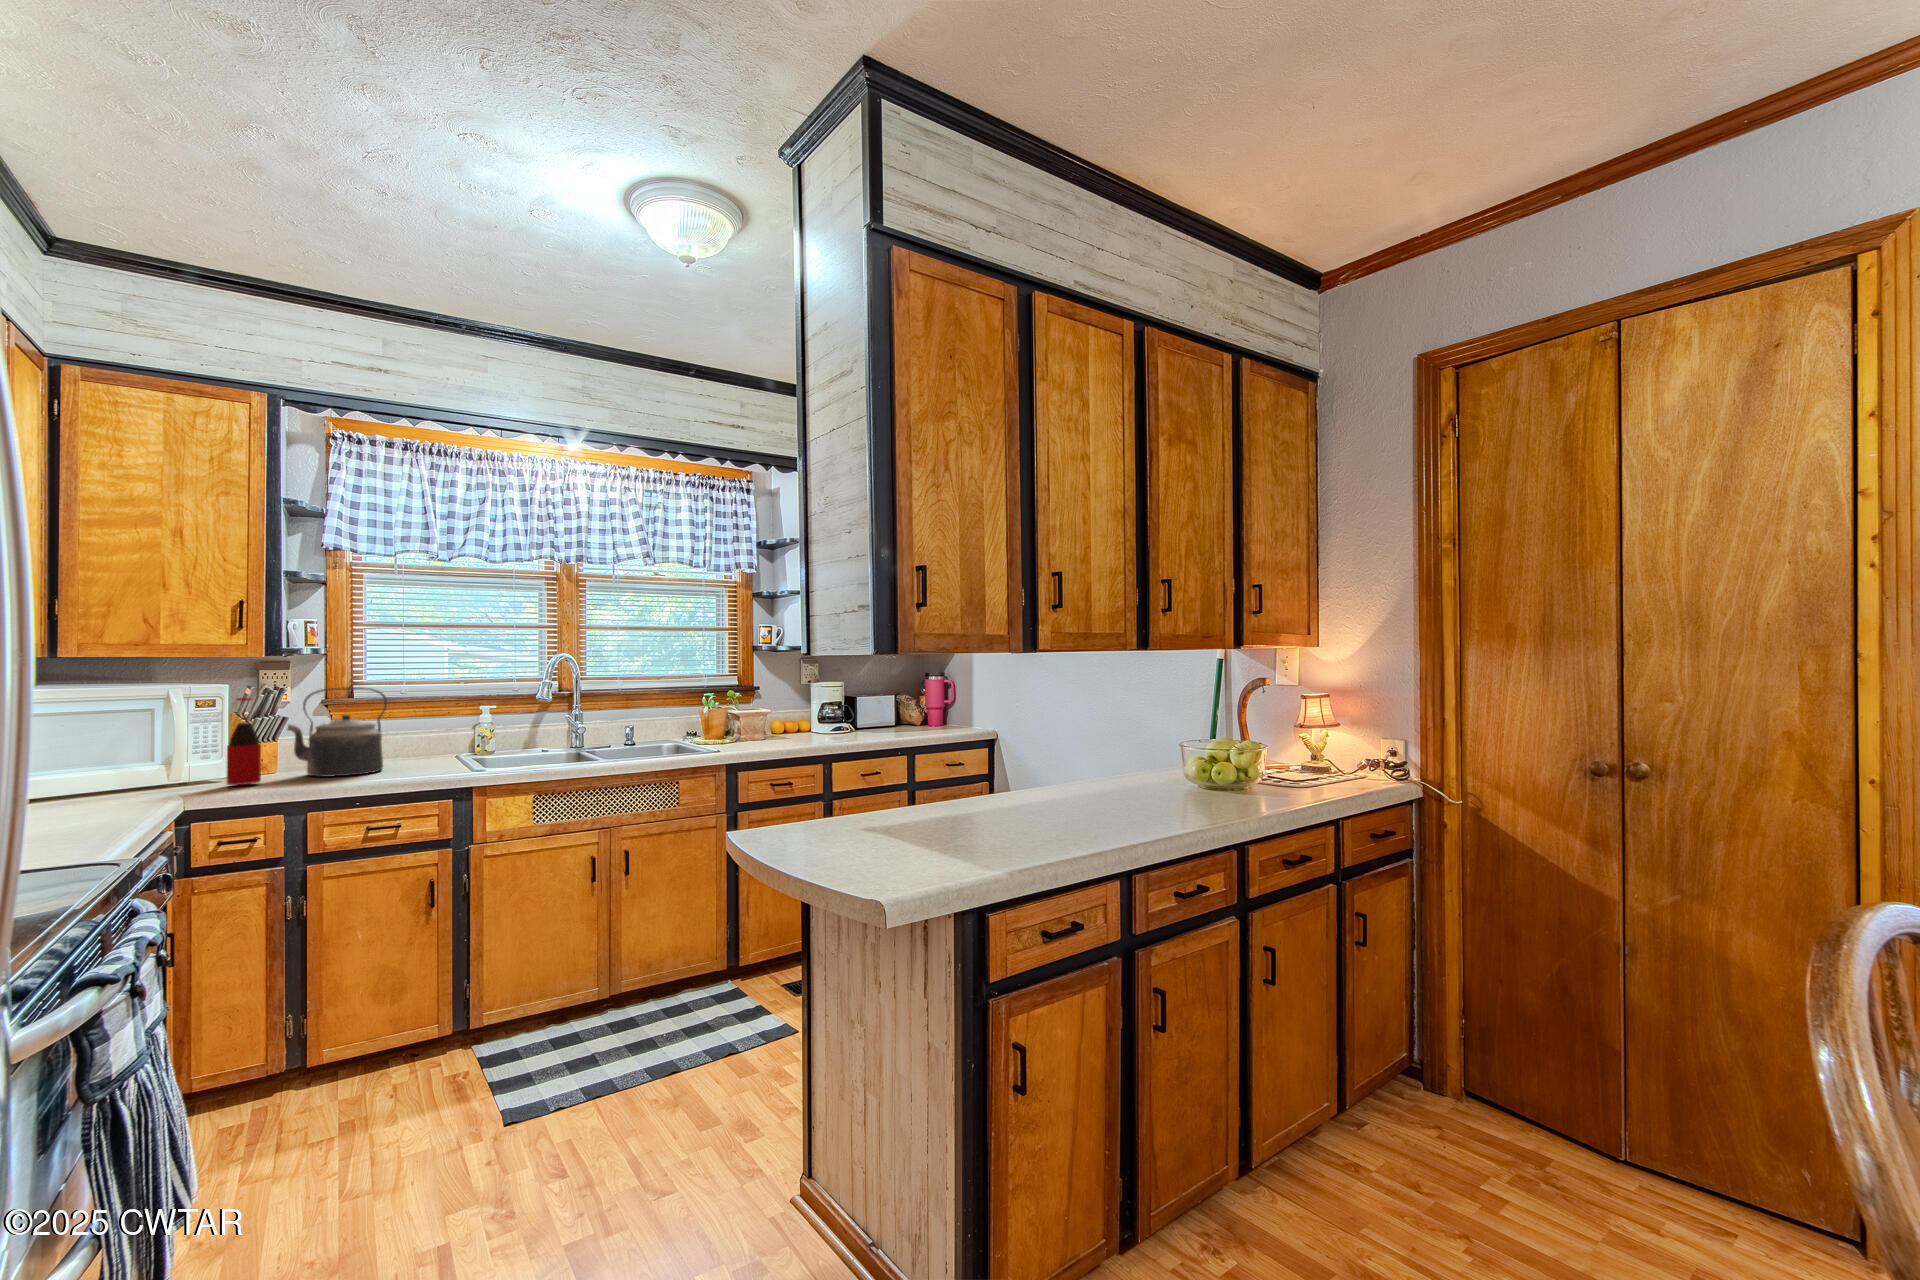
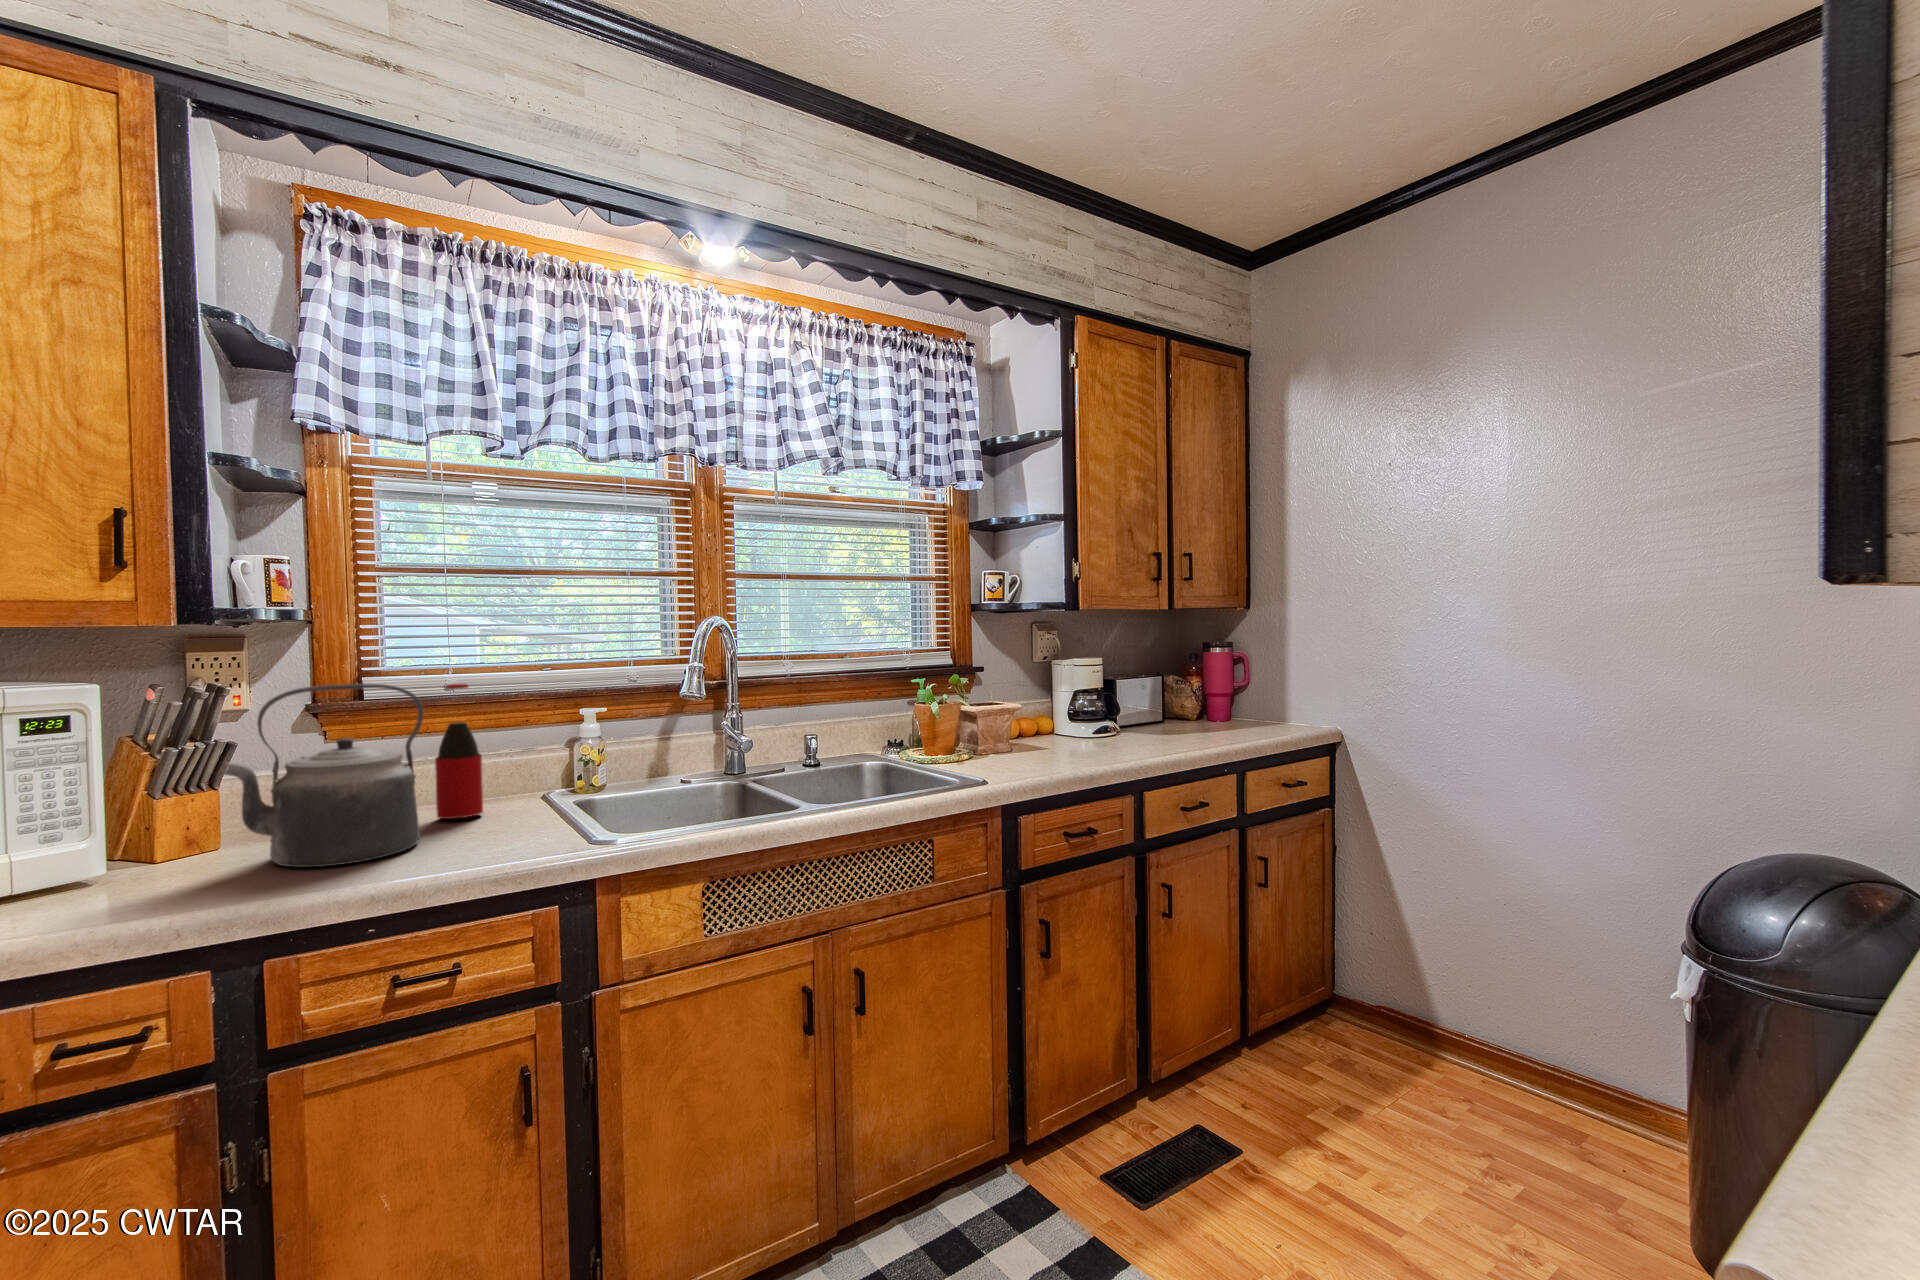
bottle: present [227,697,261,785] -> present [435,684,483,819]

